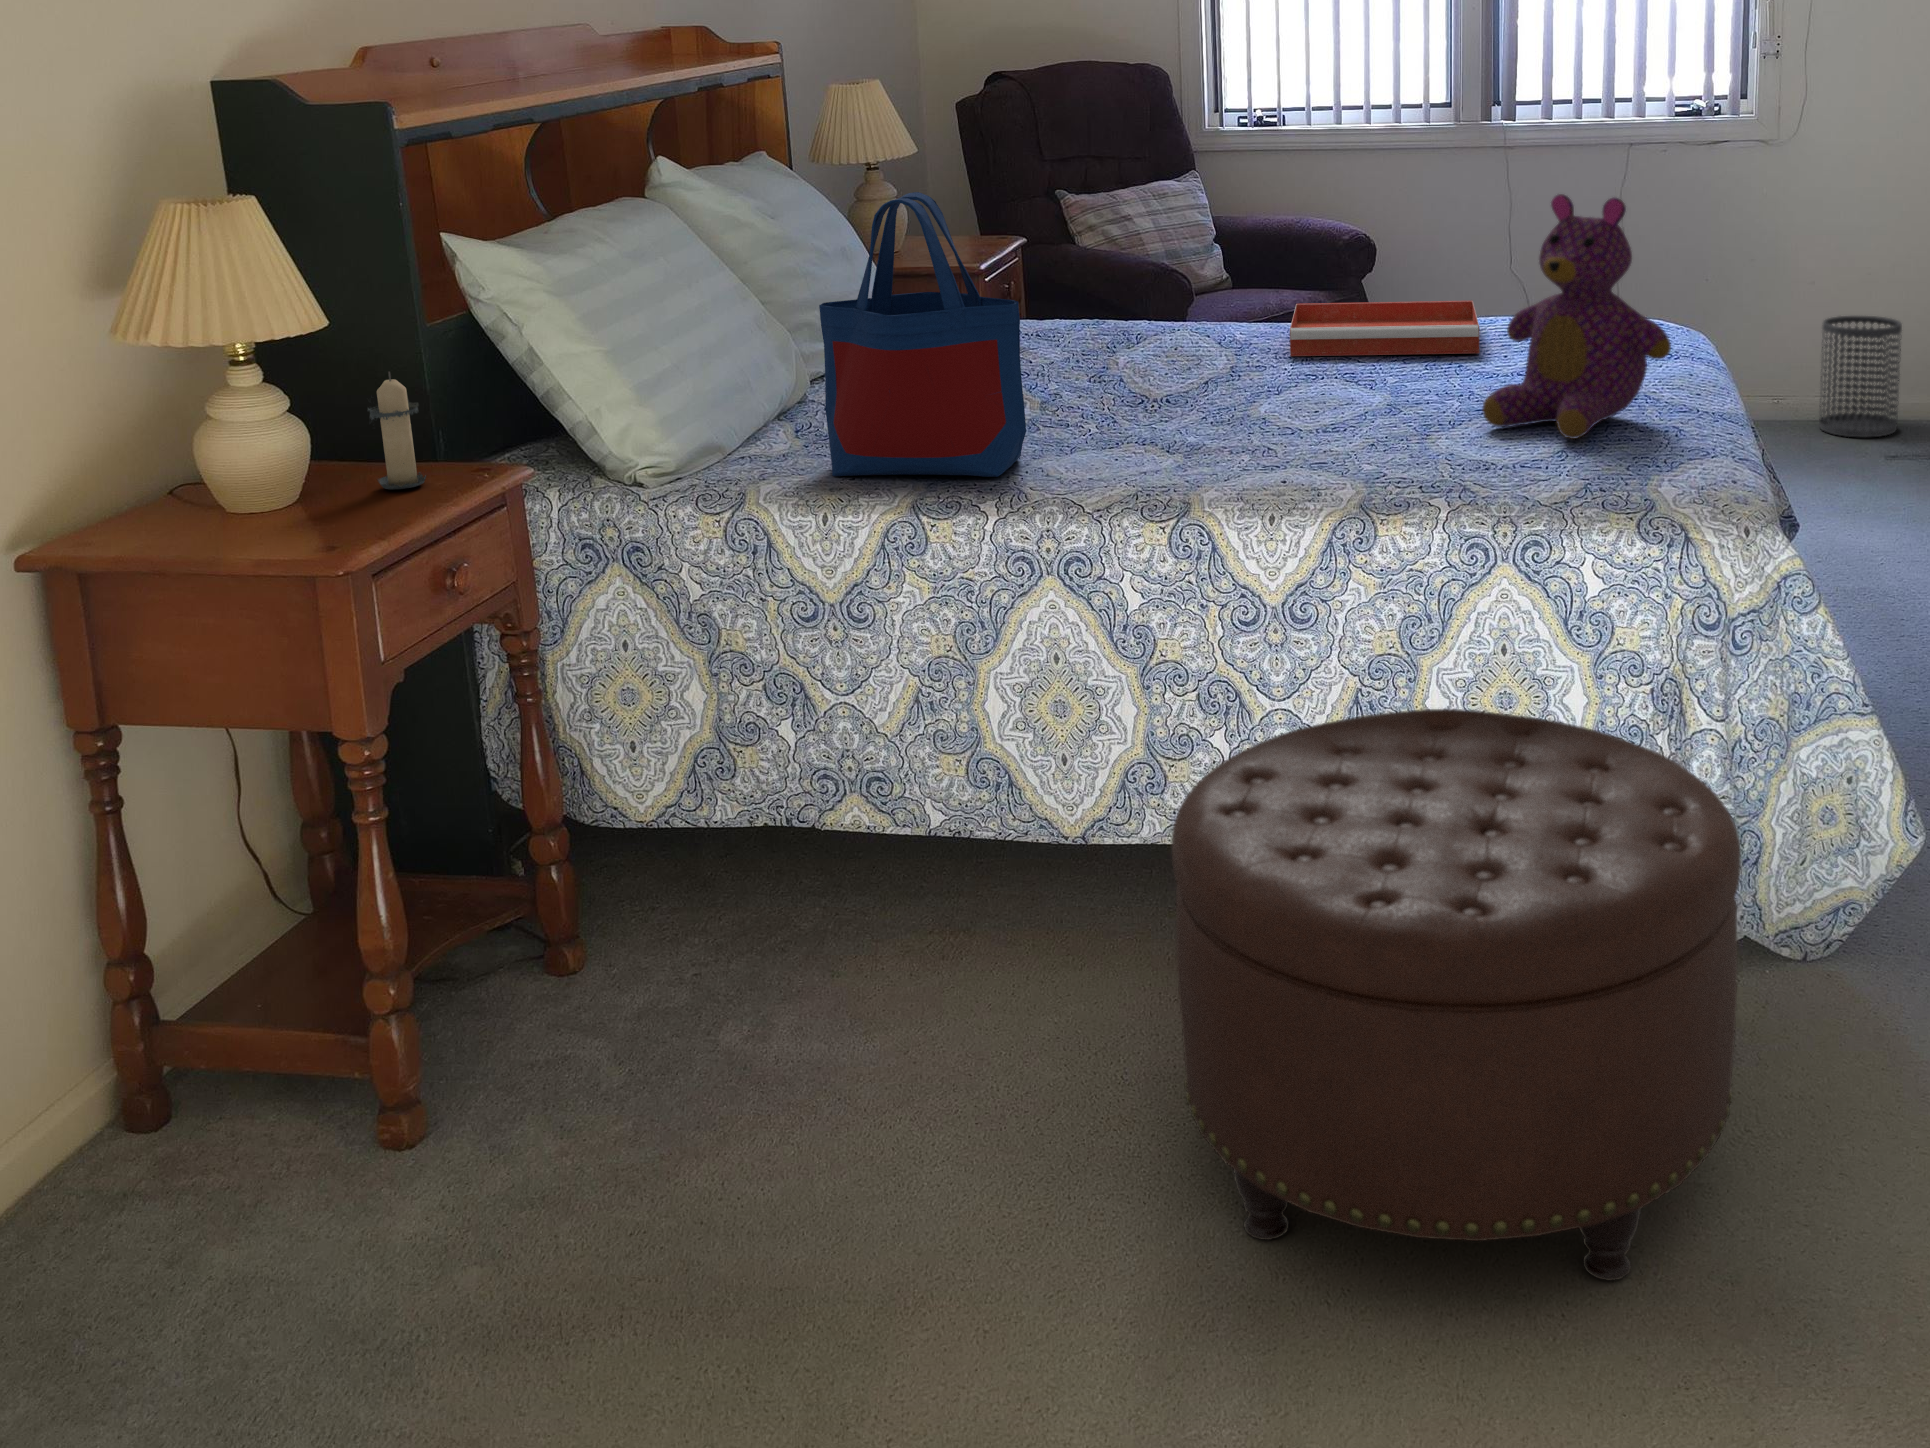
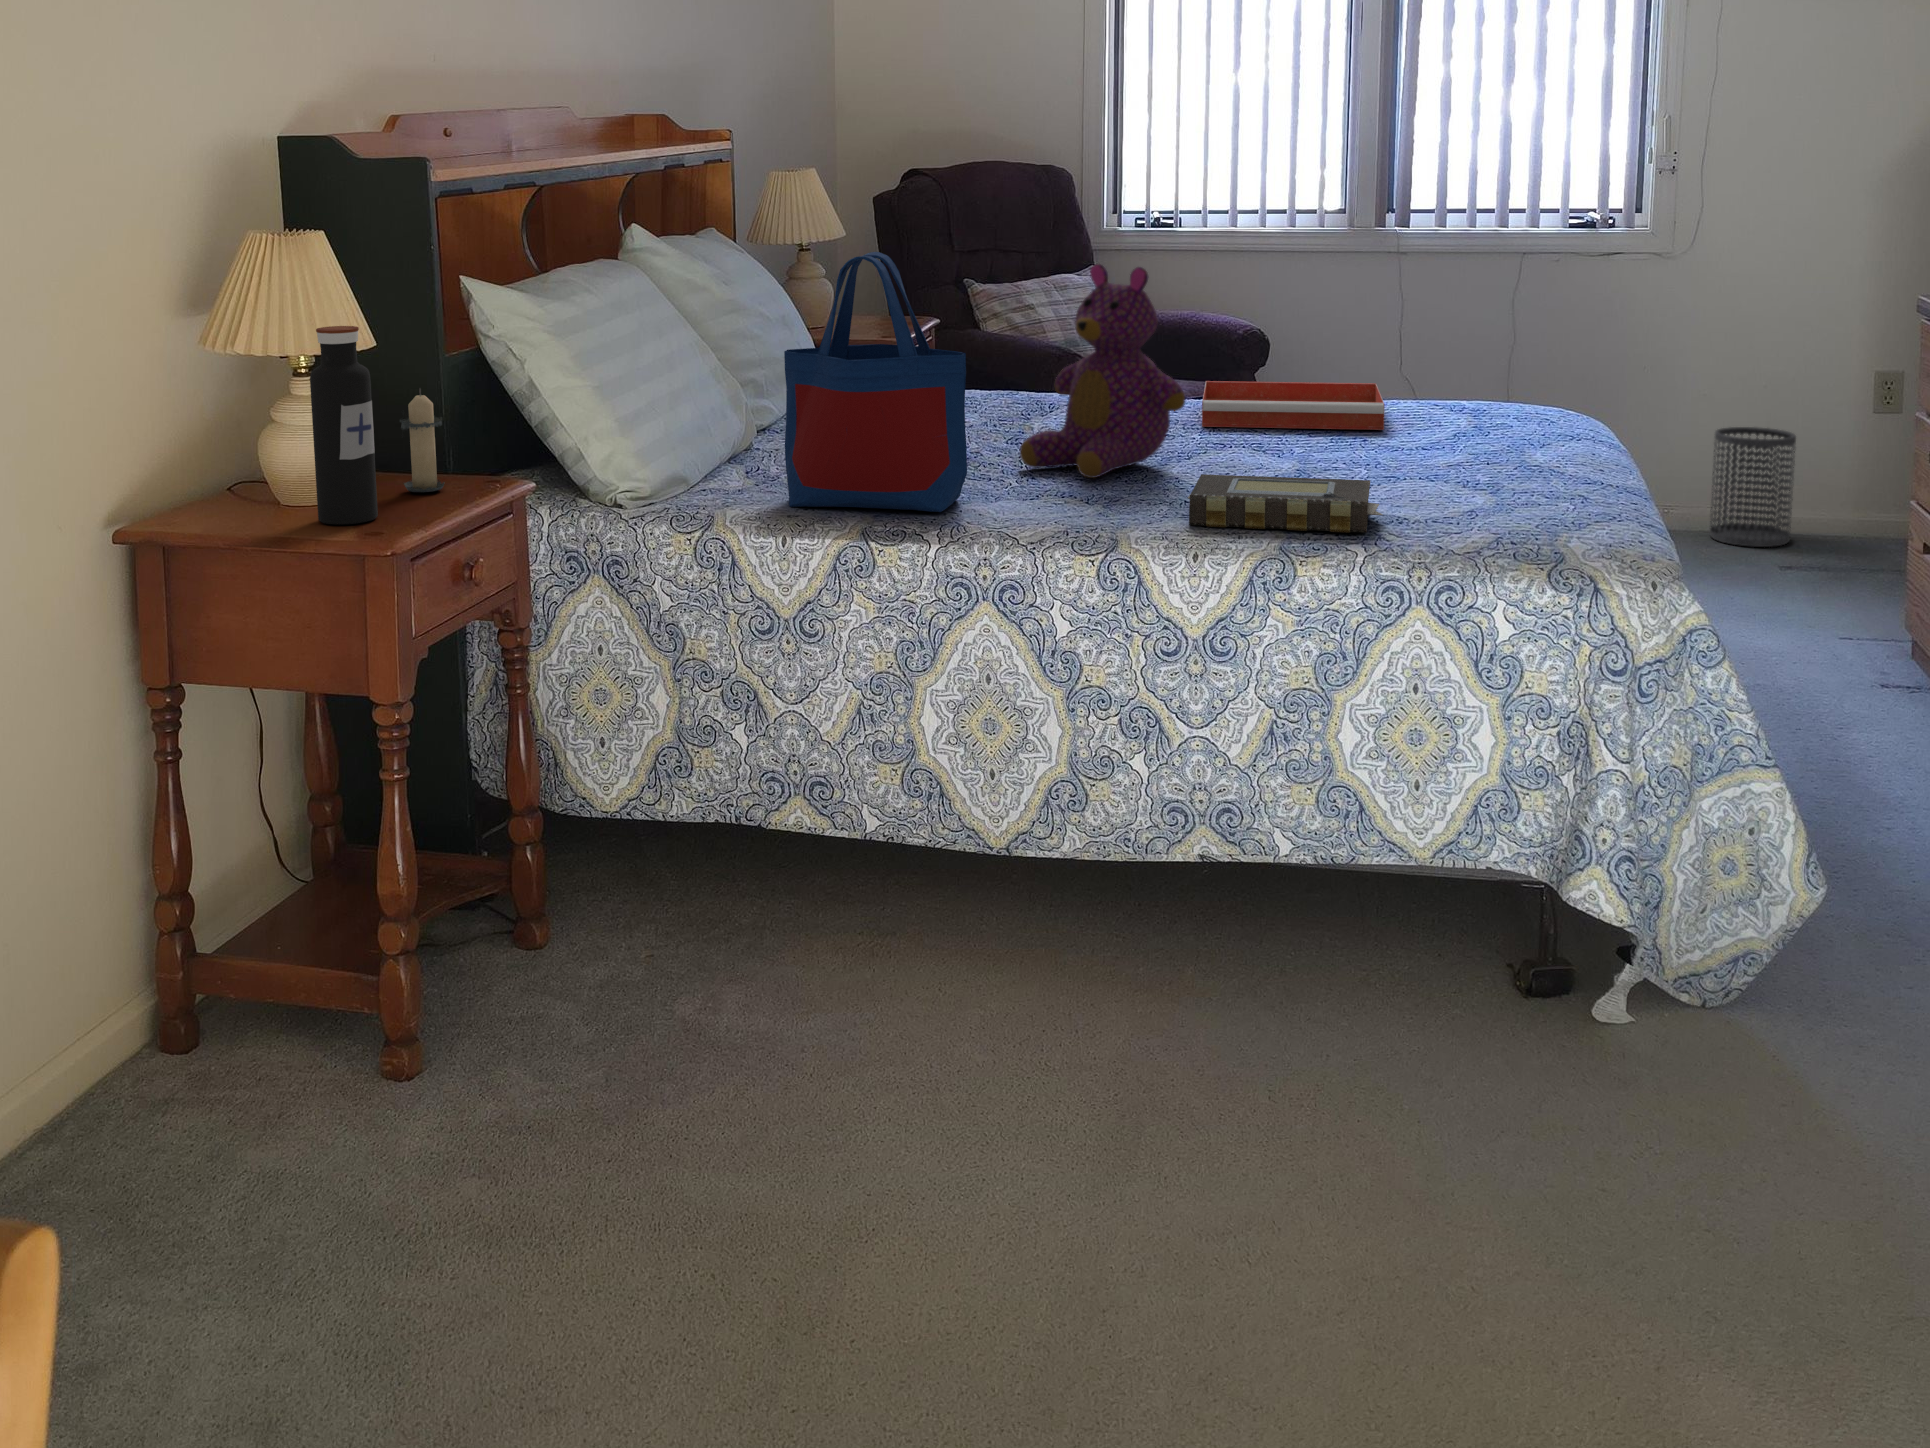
teddy bear: present [1482,194,1671,439] -> present [1020,264,1185,478]
water bottle: none [245,310,339,538] -> present [310,326,378,525]
book: none [1263,421,1470,483] -> present [1188,474,1383,533]
ottoman: present [1172,709,1741,1280] -> none [1109,737,1648,1266]

